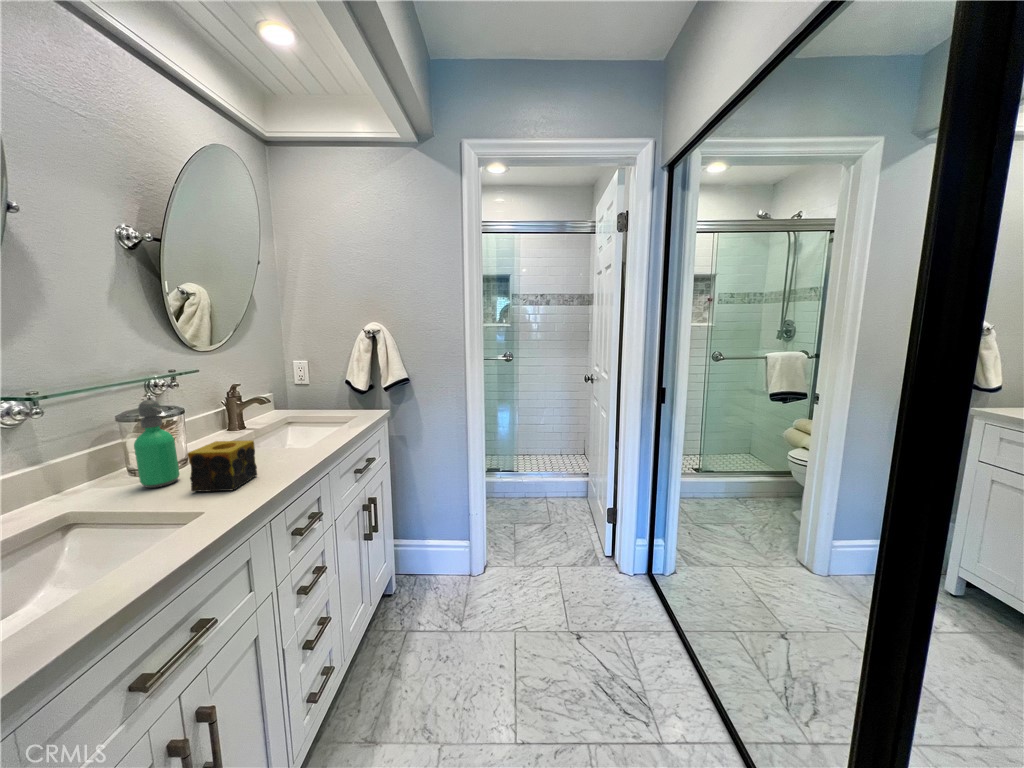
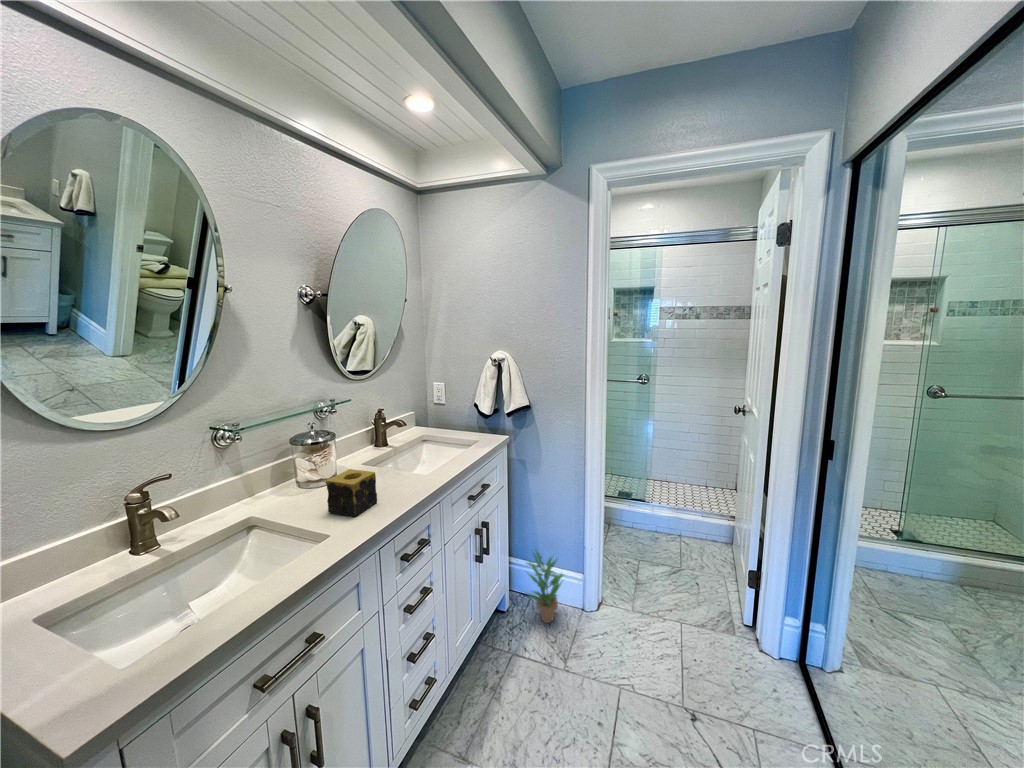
soap dispenser: present [134,400,179,488] -> none [298,432,327,502]
potted plant: none [413,522,455,596] -> present [527,550,563,623]

